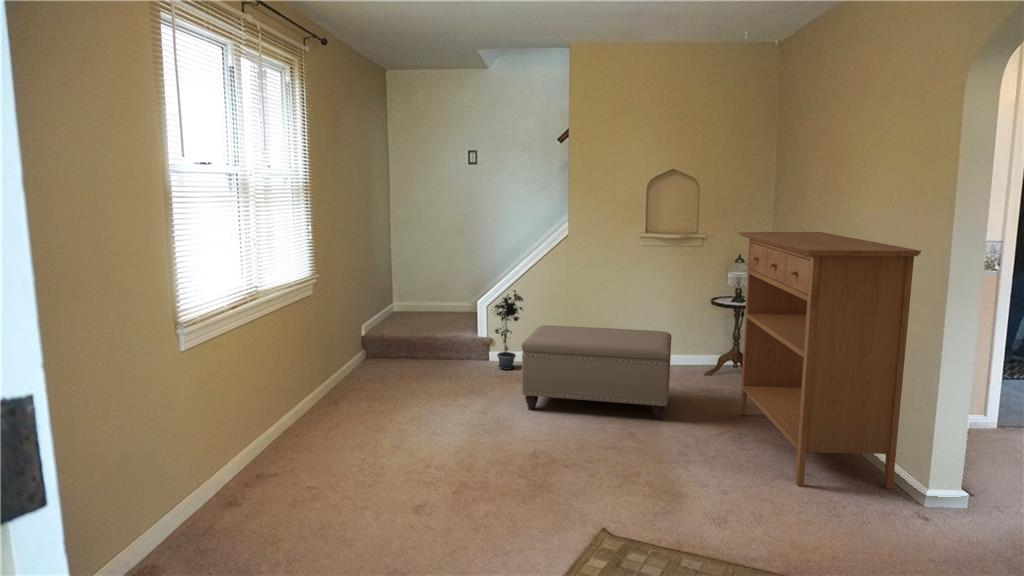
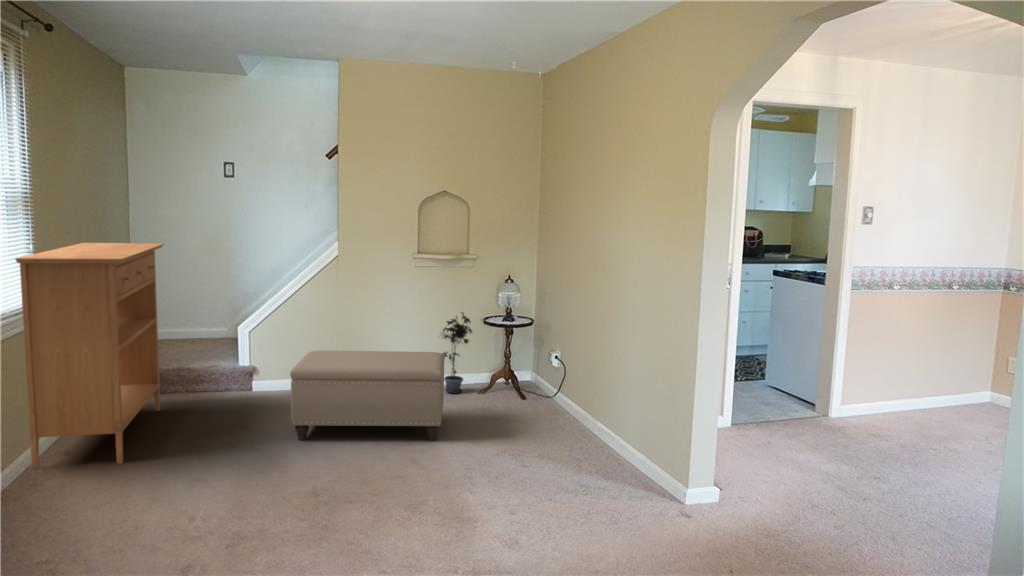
console table: present [738,232,921,489] -> present [15,243,164,469]
potted plant: present [494,290,523,370] -> present [442,312,472,393]

